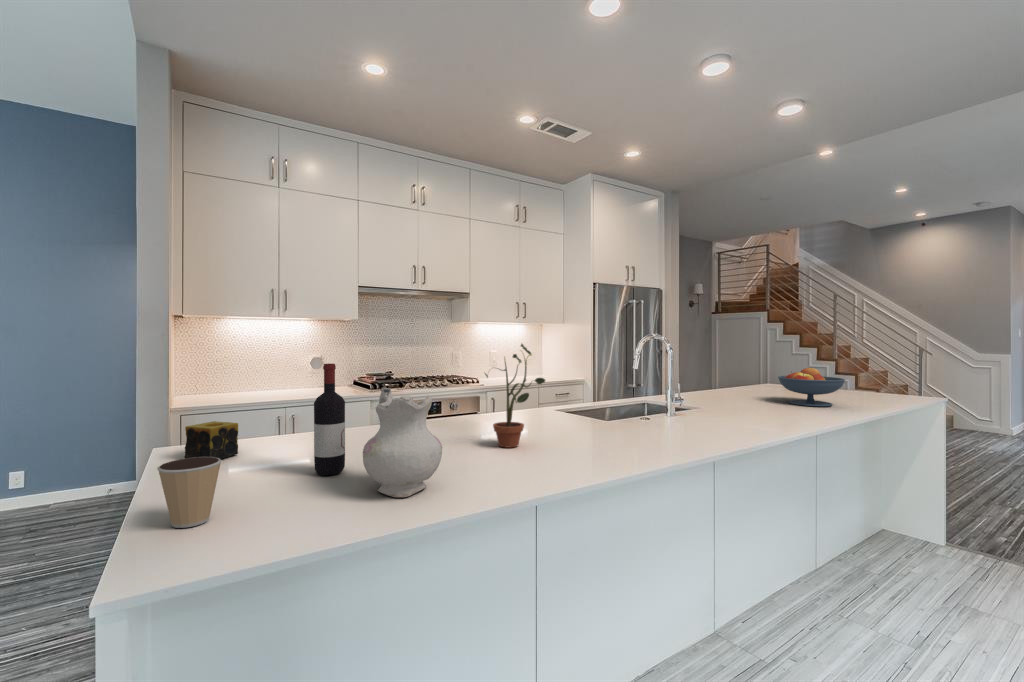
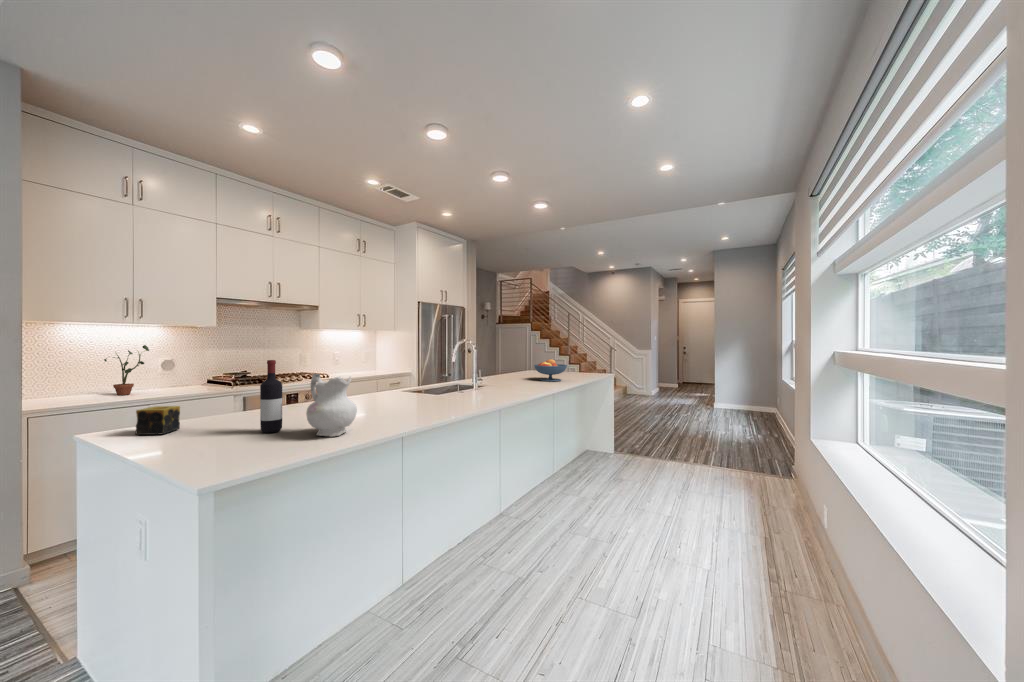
potted plant: present [485,344,545,448] -> present [104,345,149,395]
coffee cup: present [157,457,221,528] -> none [183,419,225,461]

